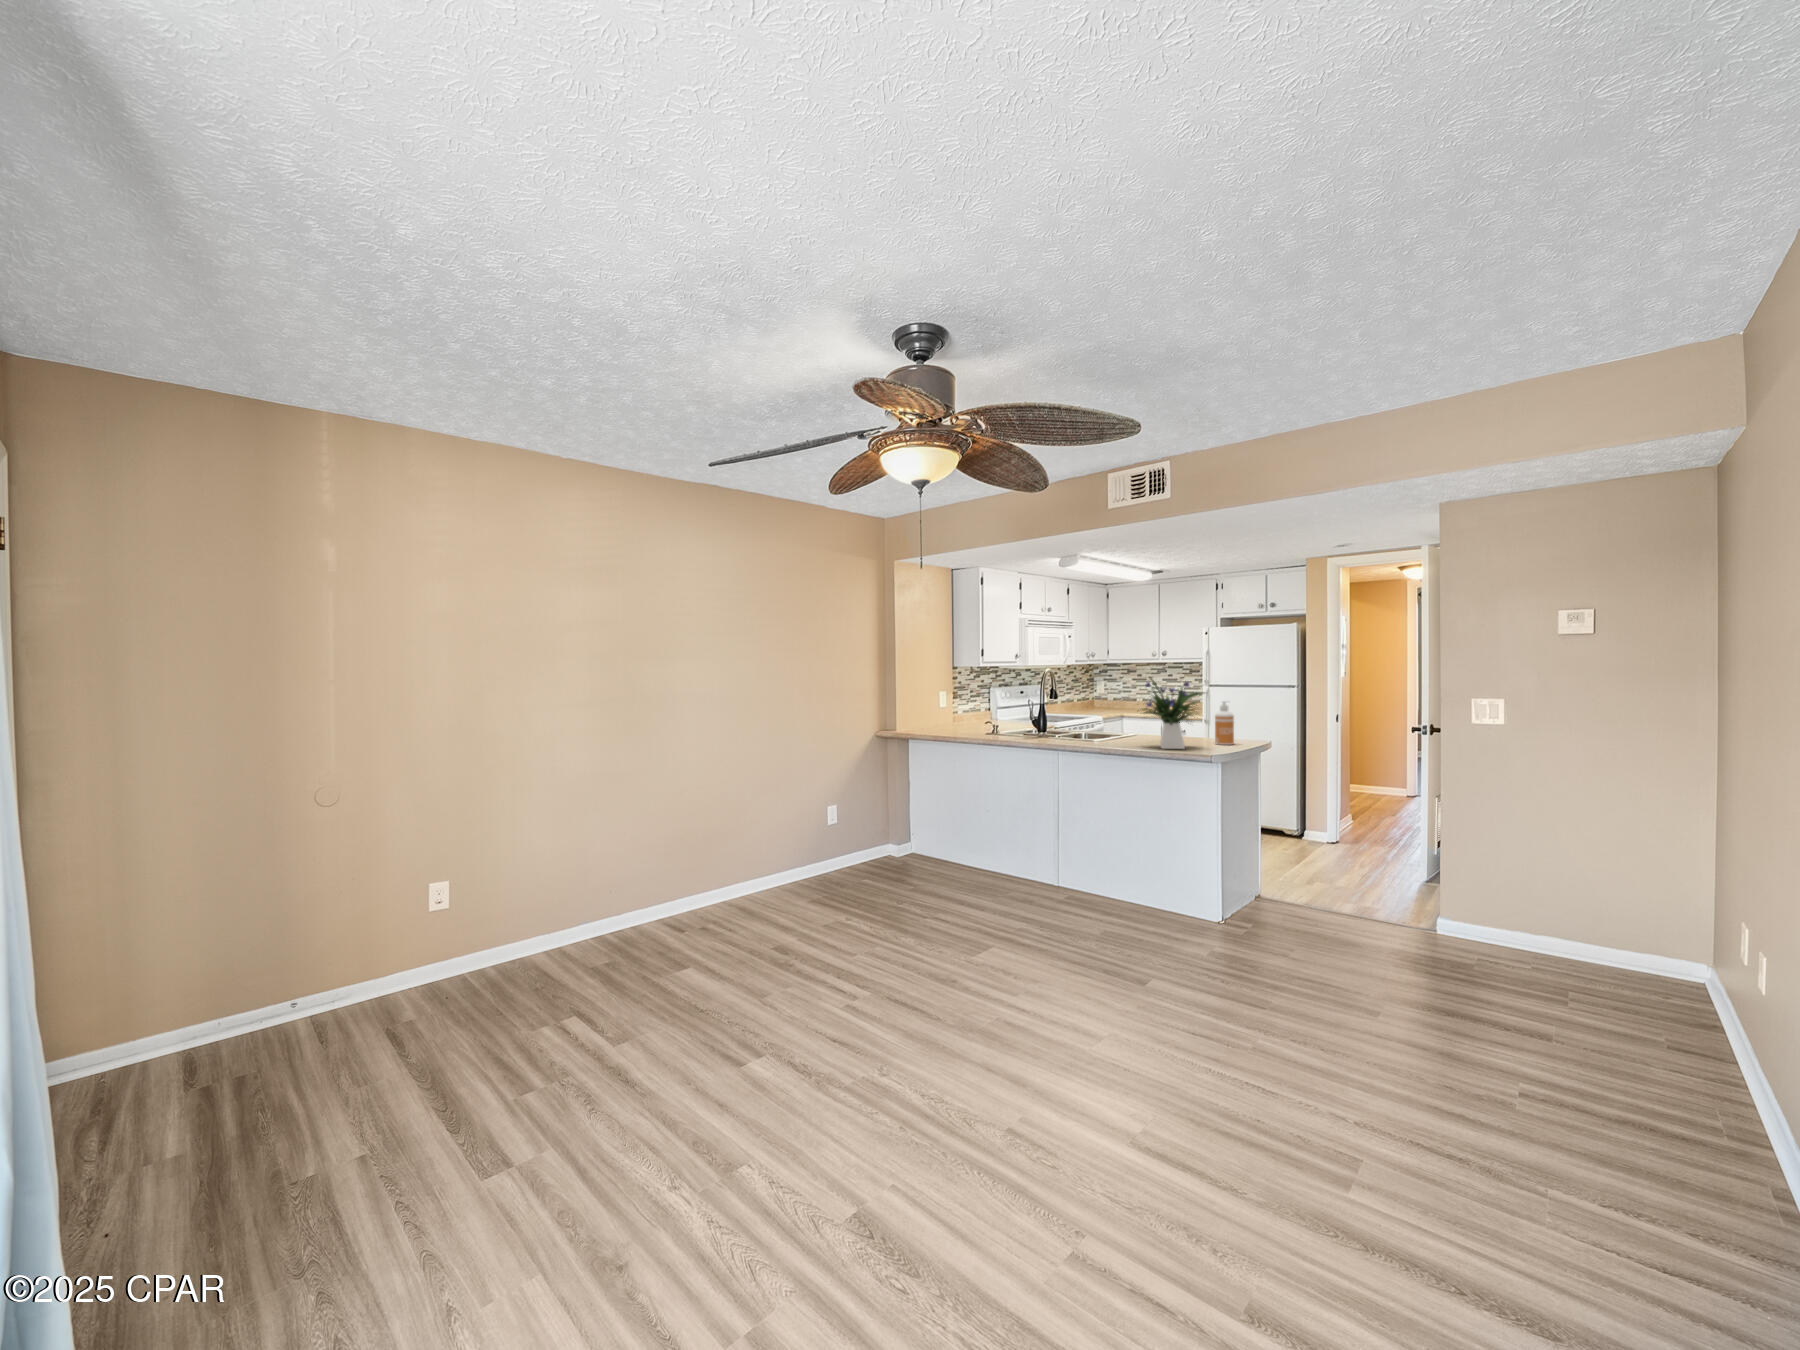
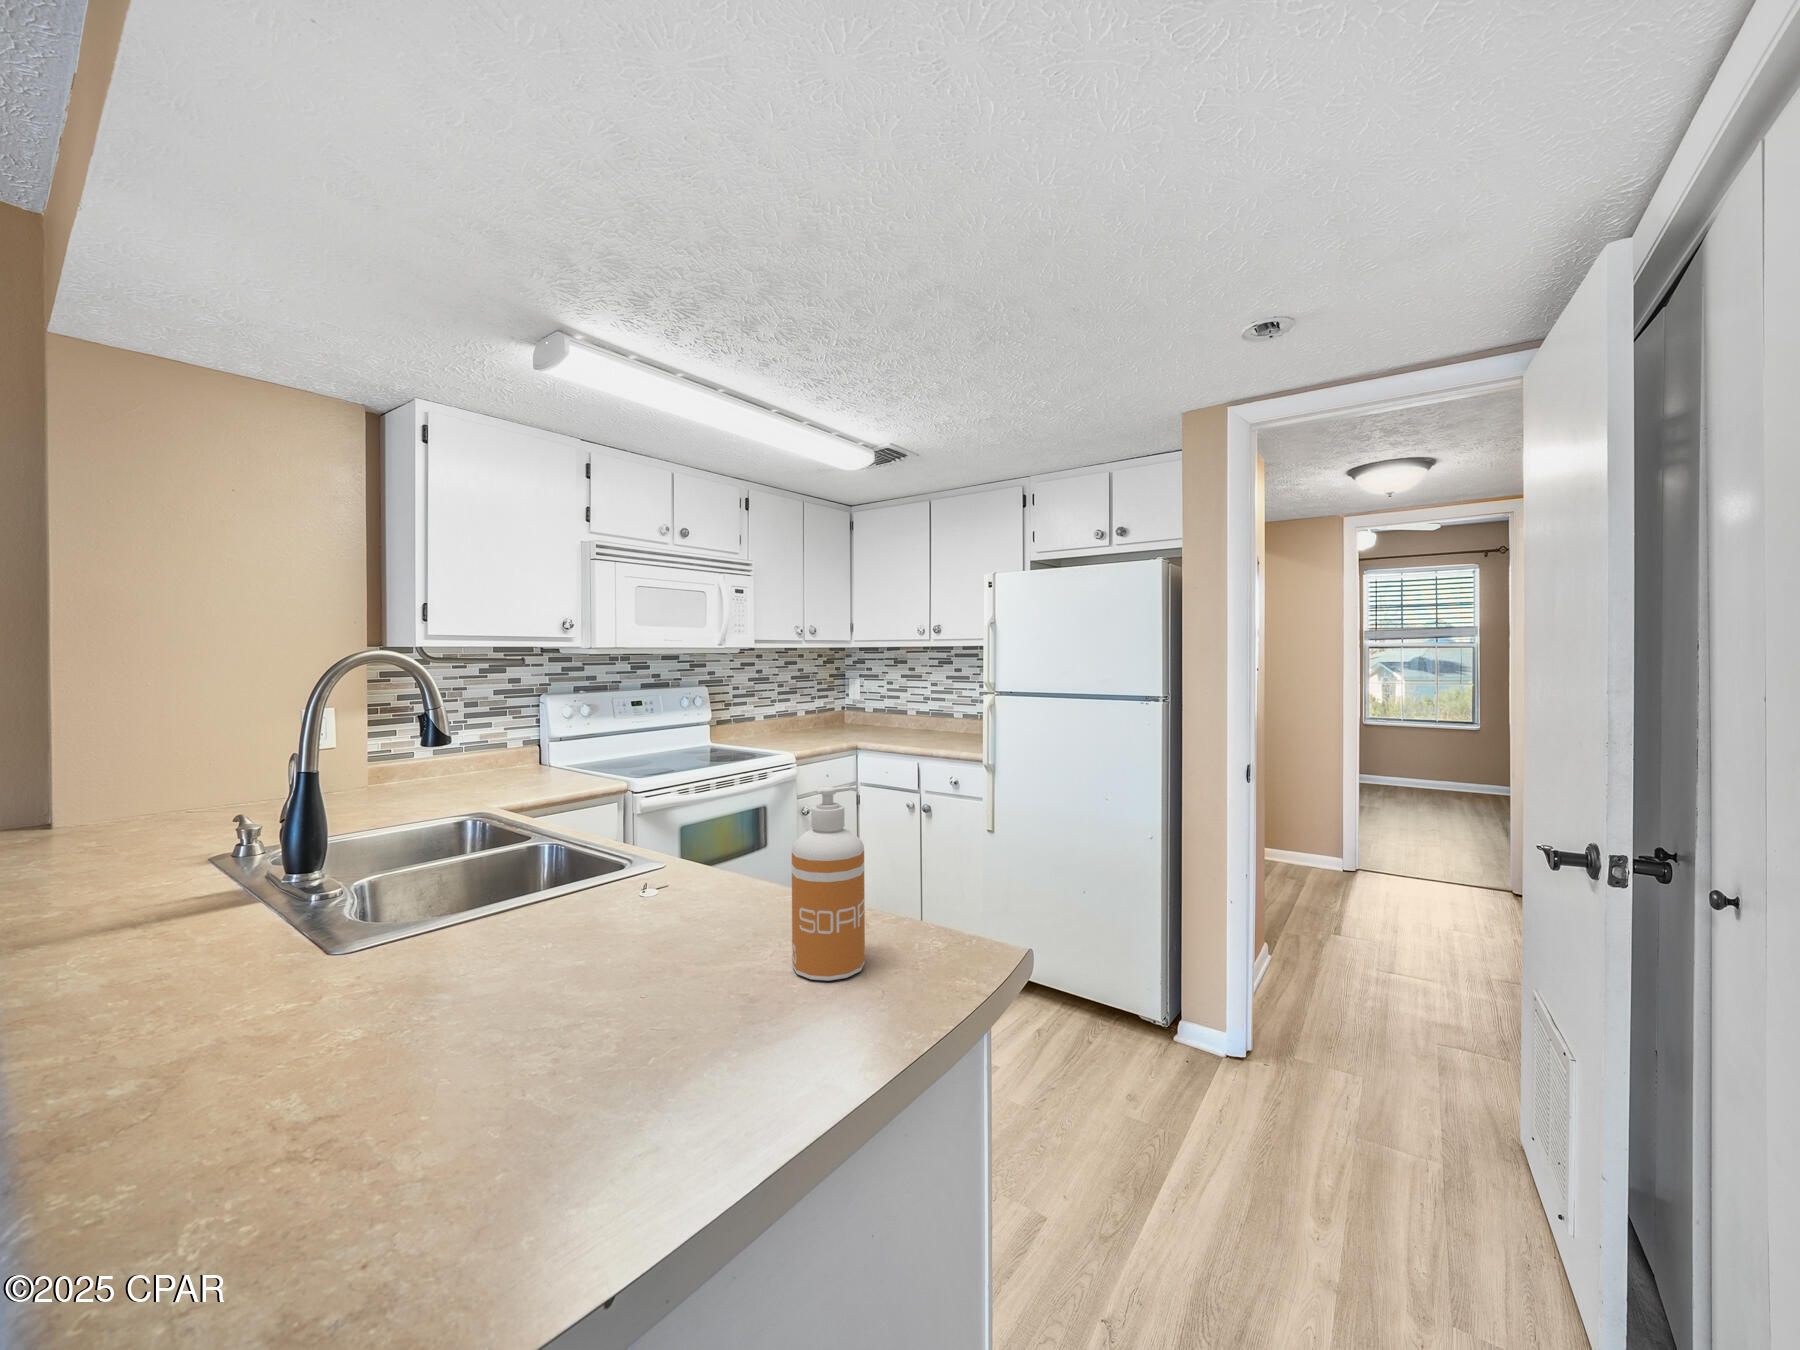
flower arrangement: present [1142,678,1204,749] -> none [205,688,659,1085]

